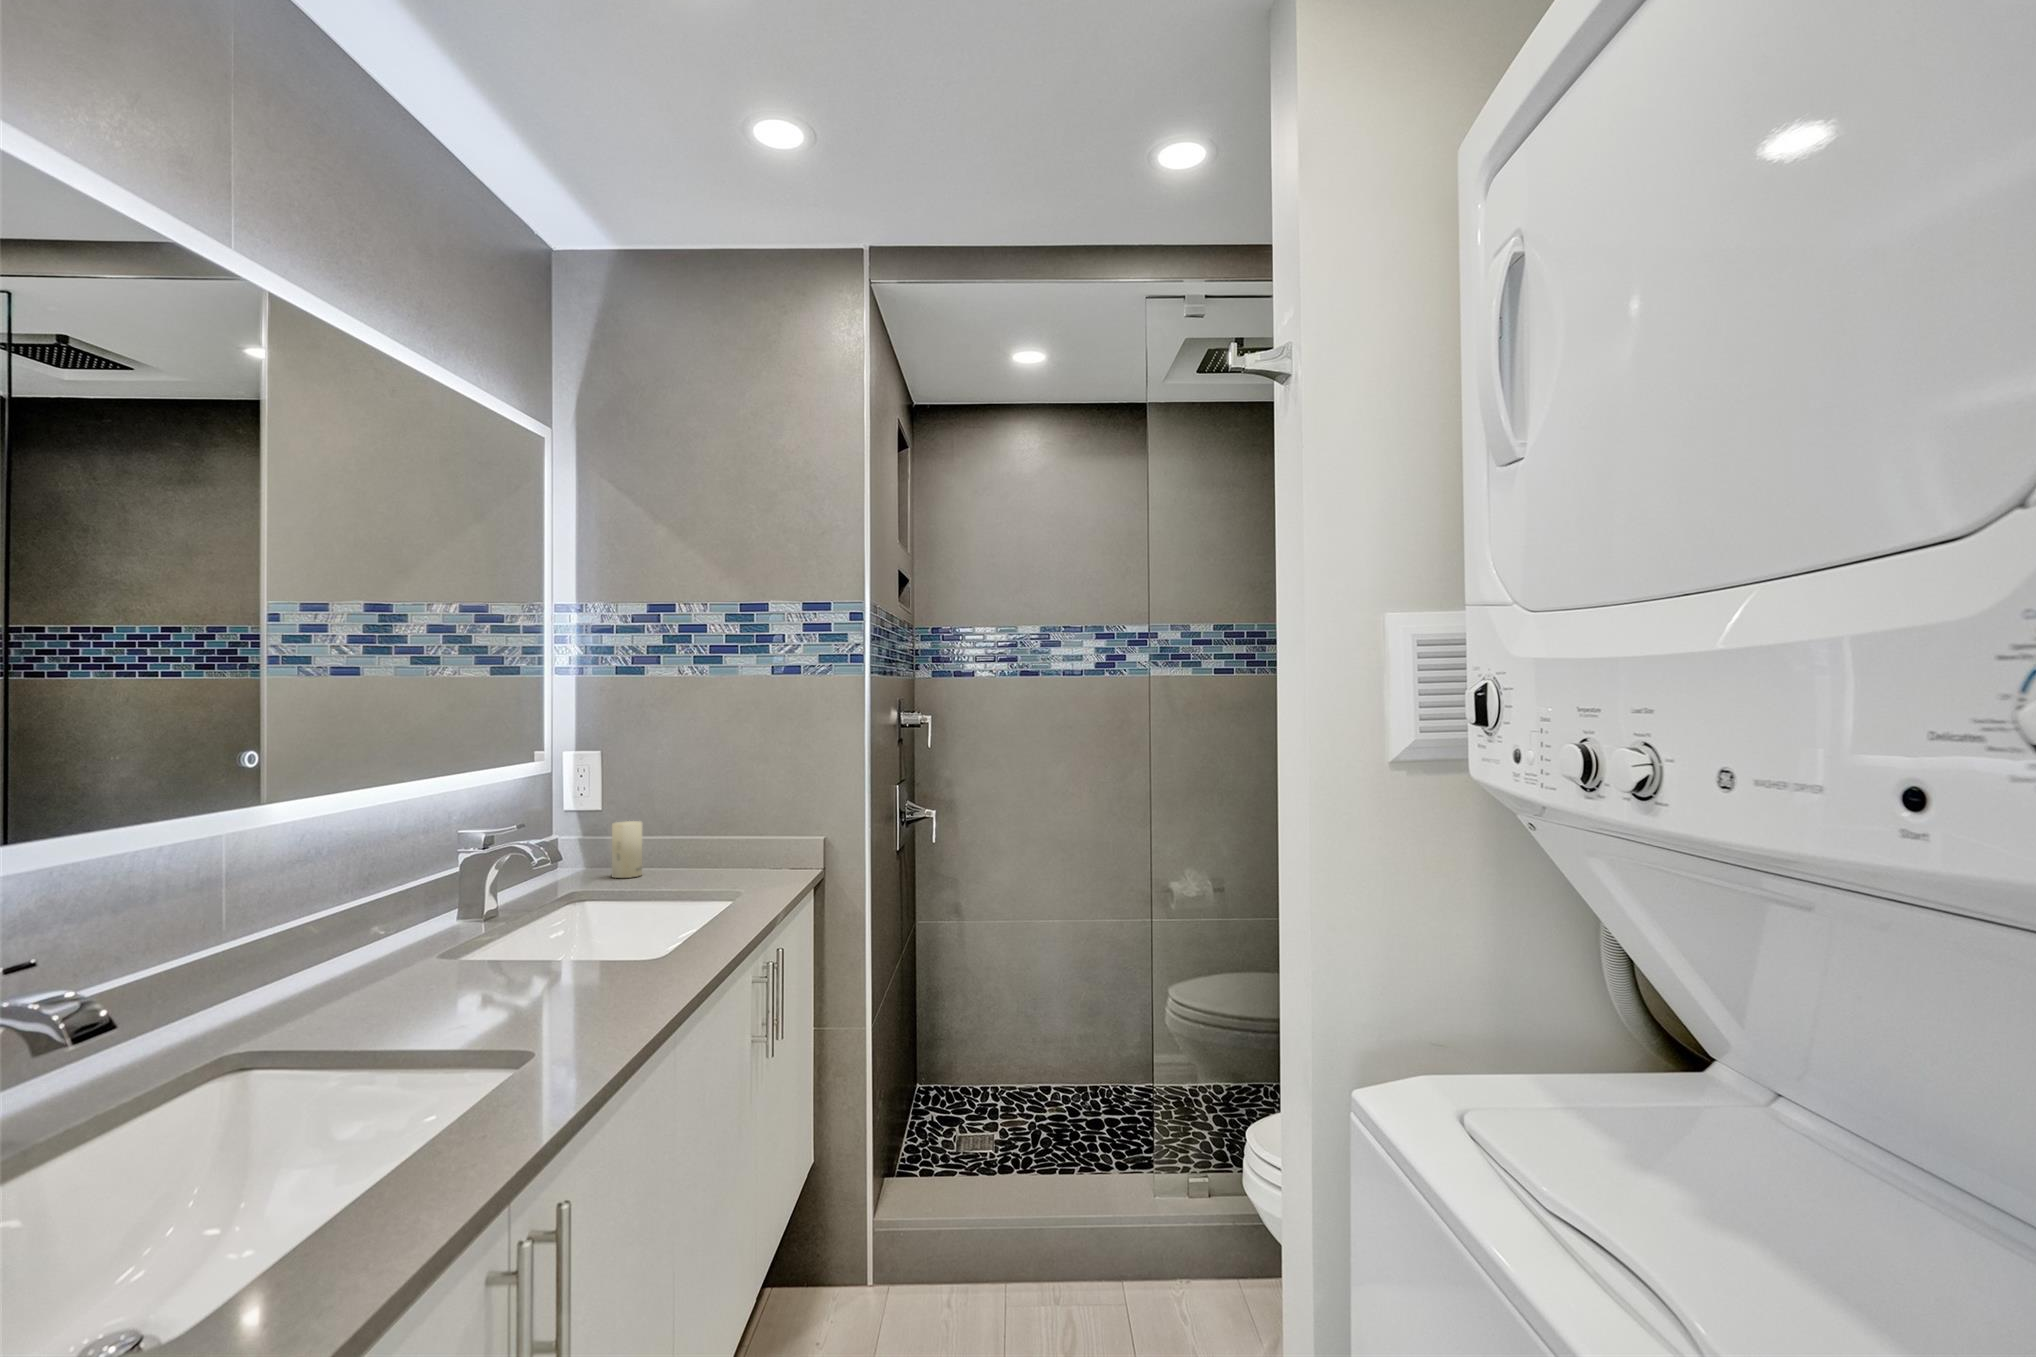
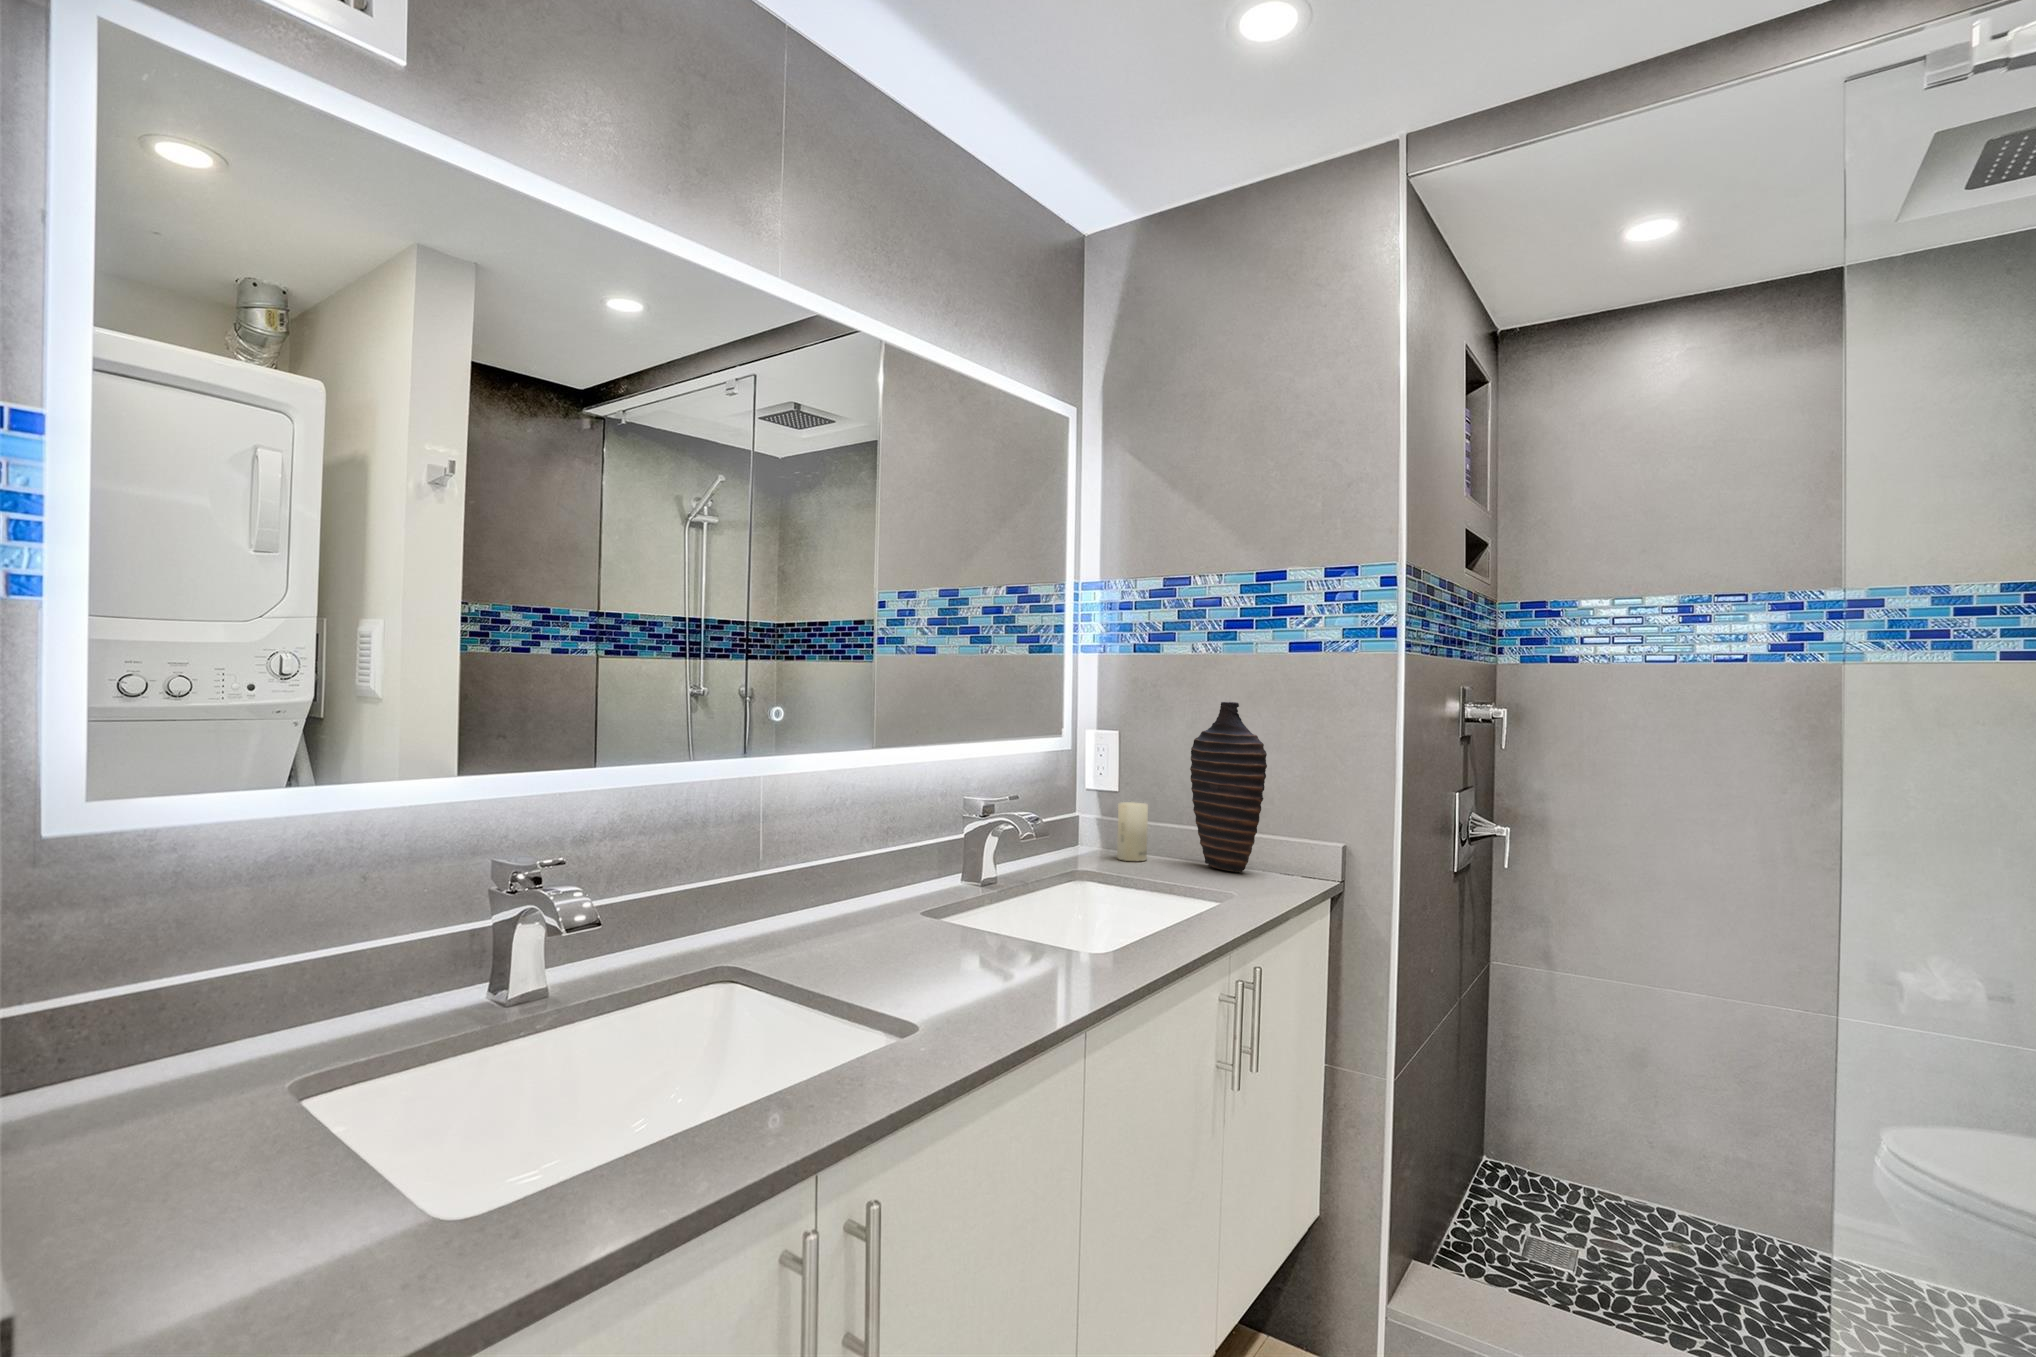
decorative vase: none [683,721,760,874] -> present [1190,702,1267,872]

